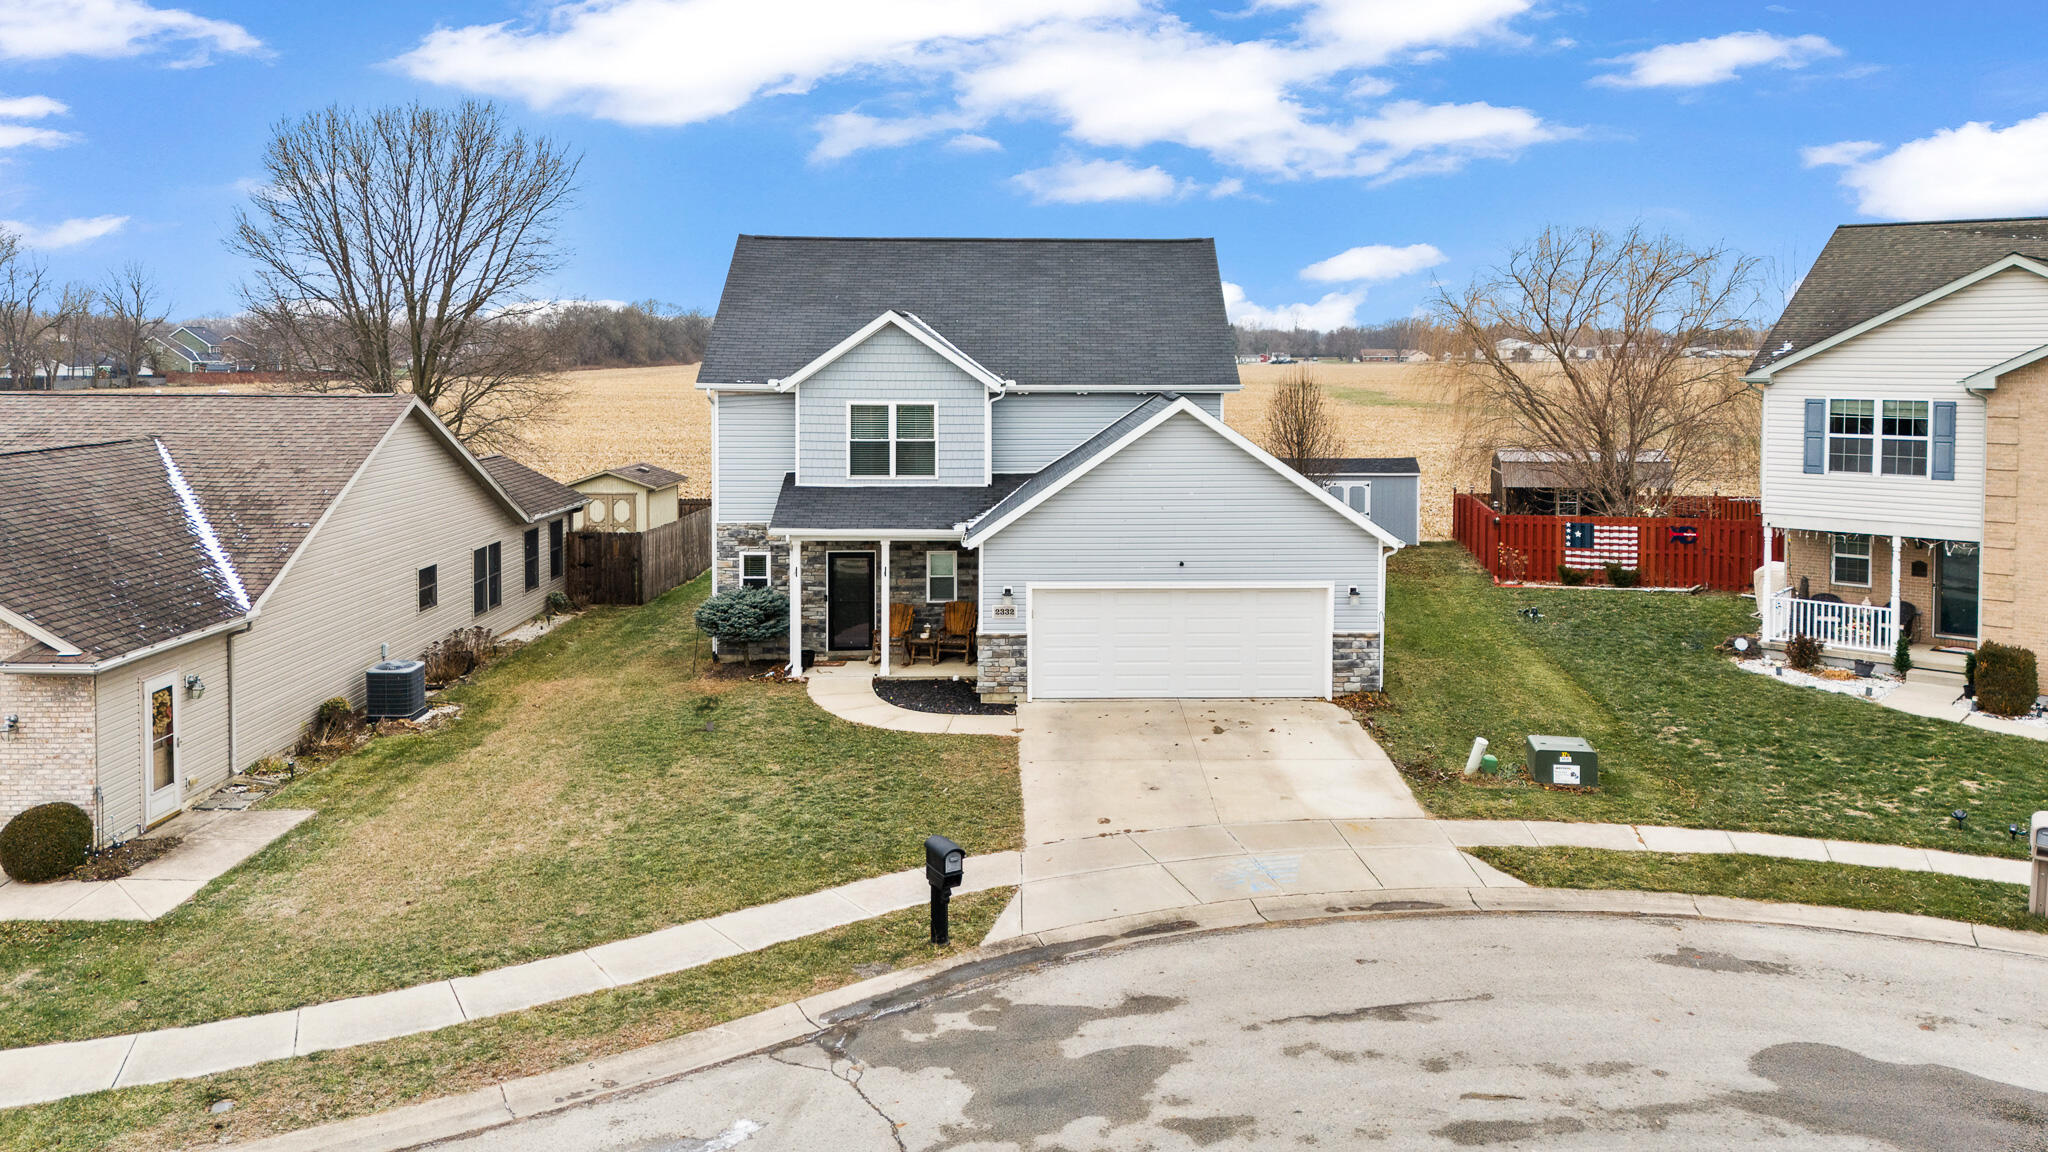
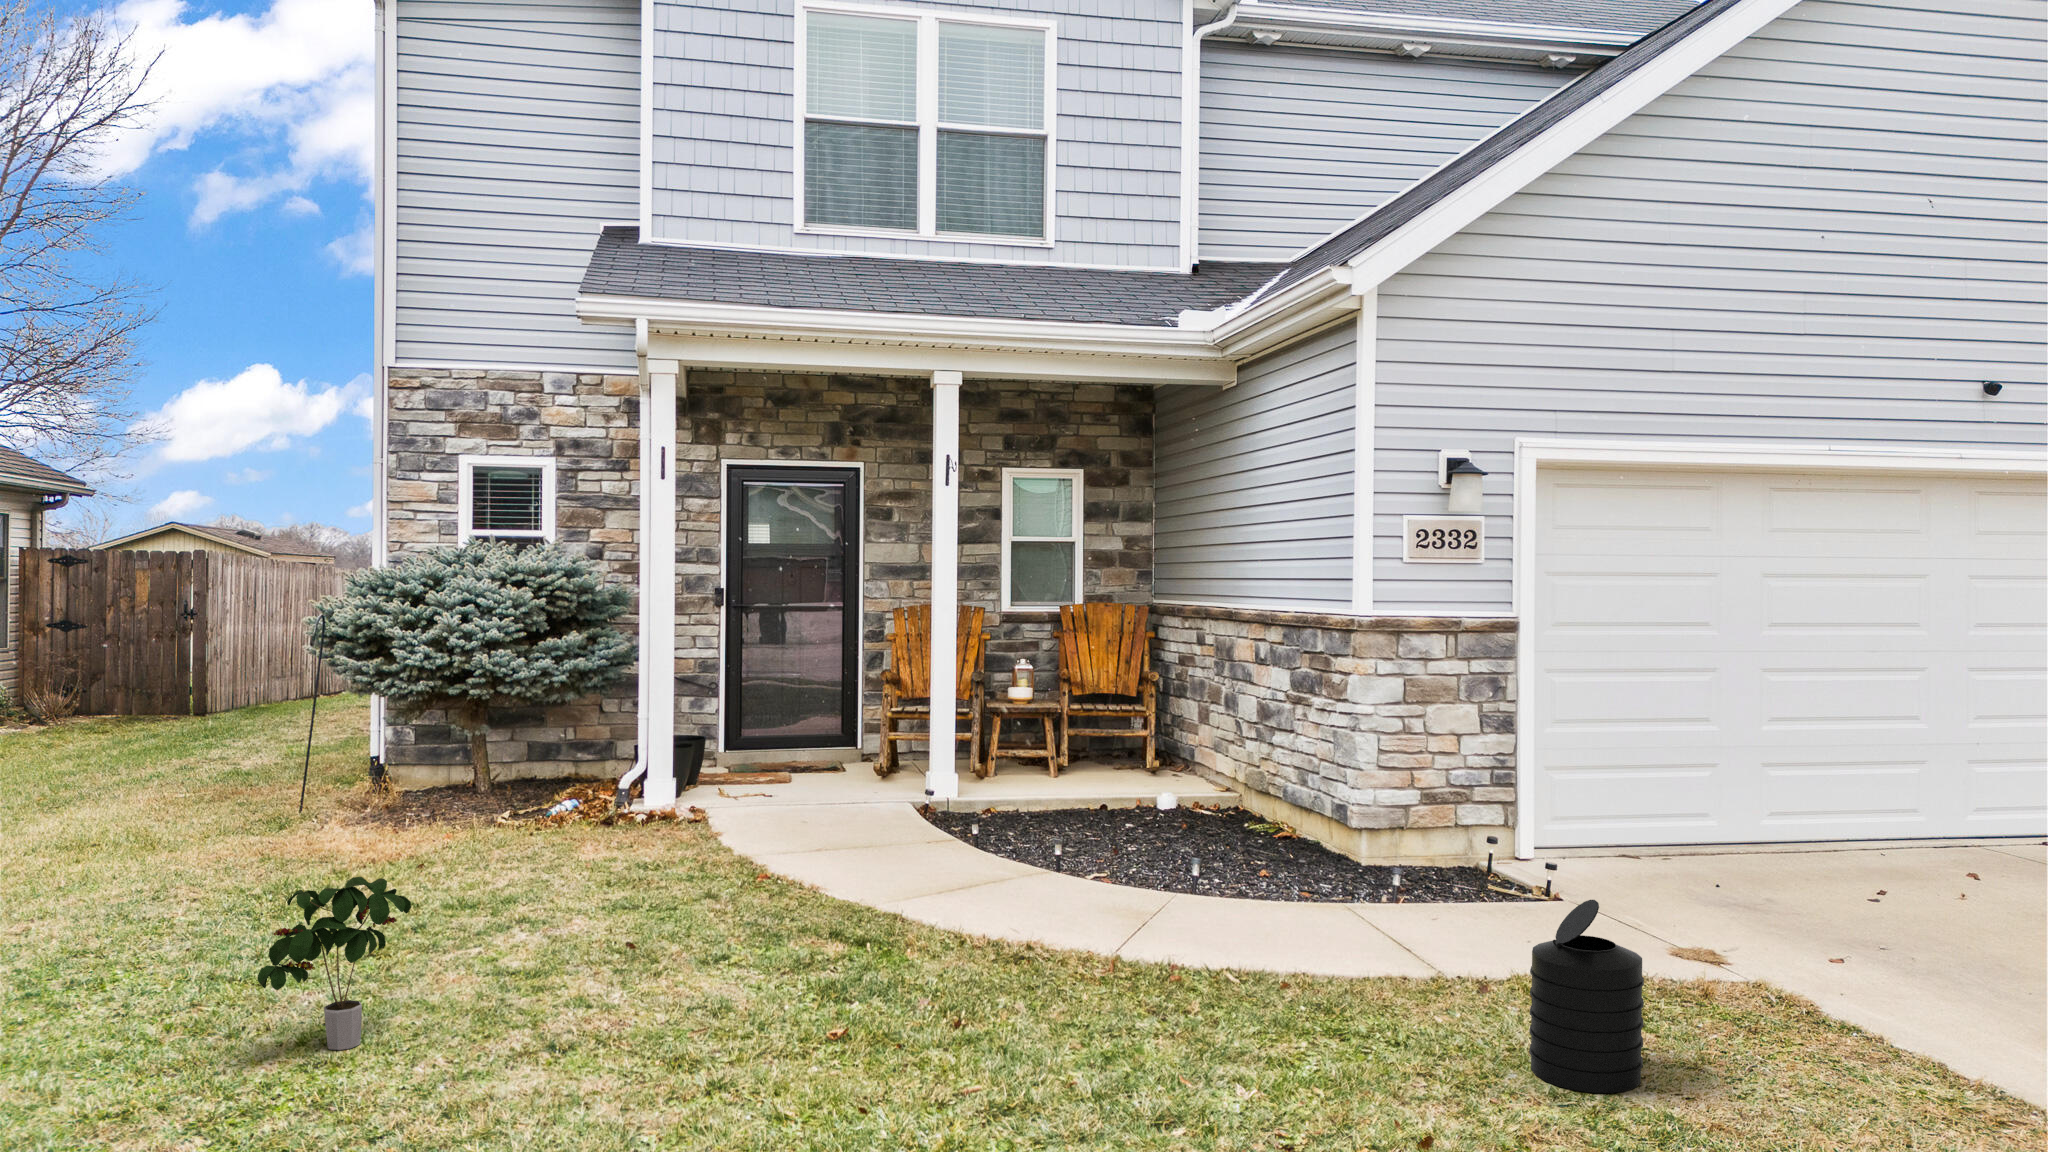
trash can: none [946,708,968,747] -> present [1529,900,1644,1093]

